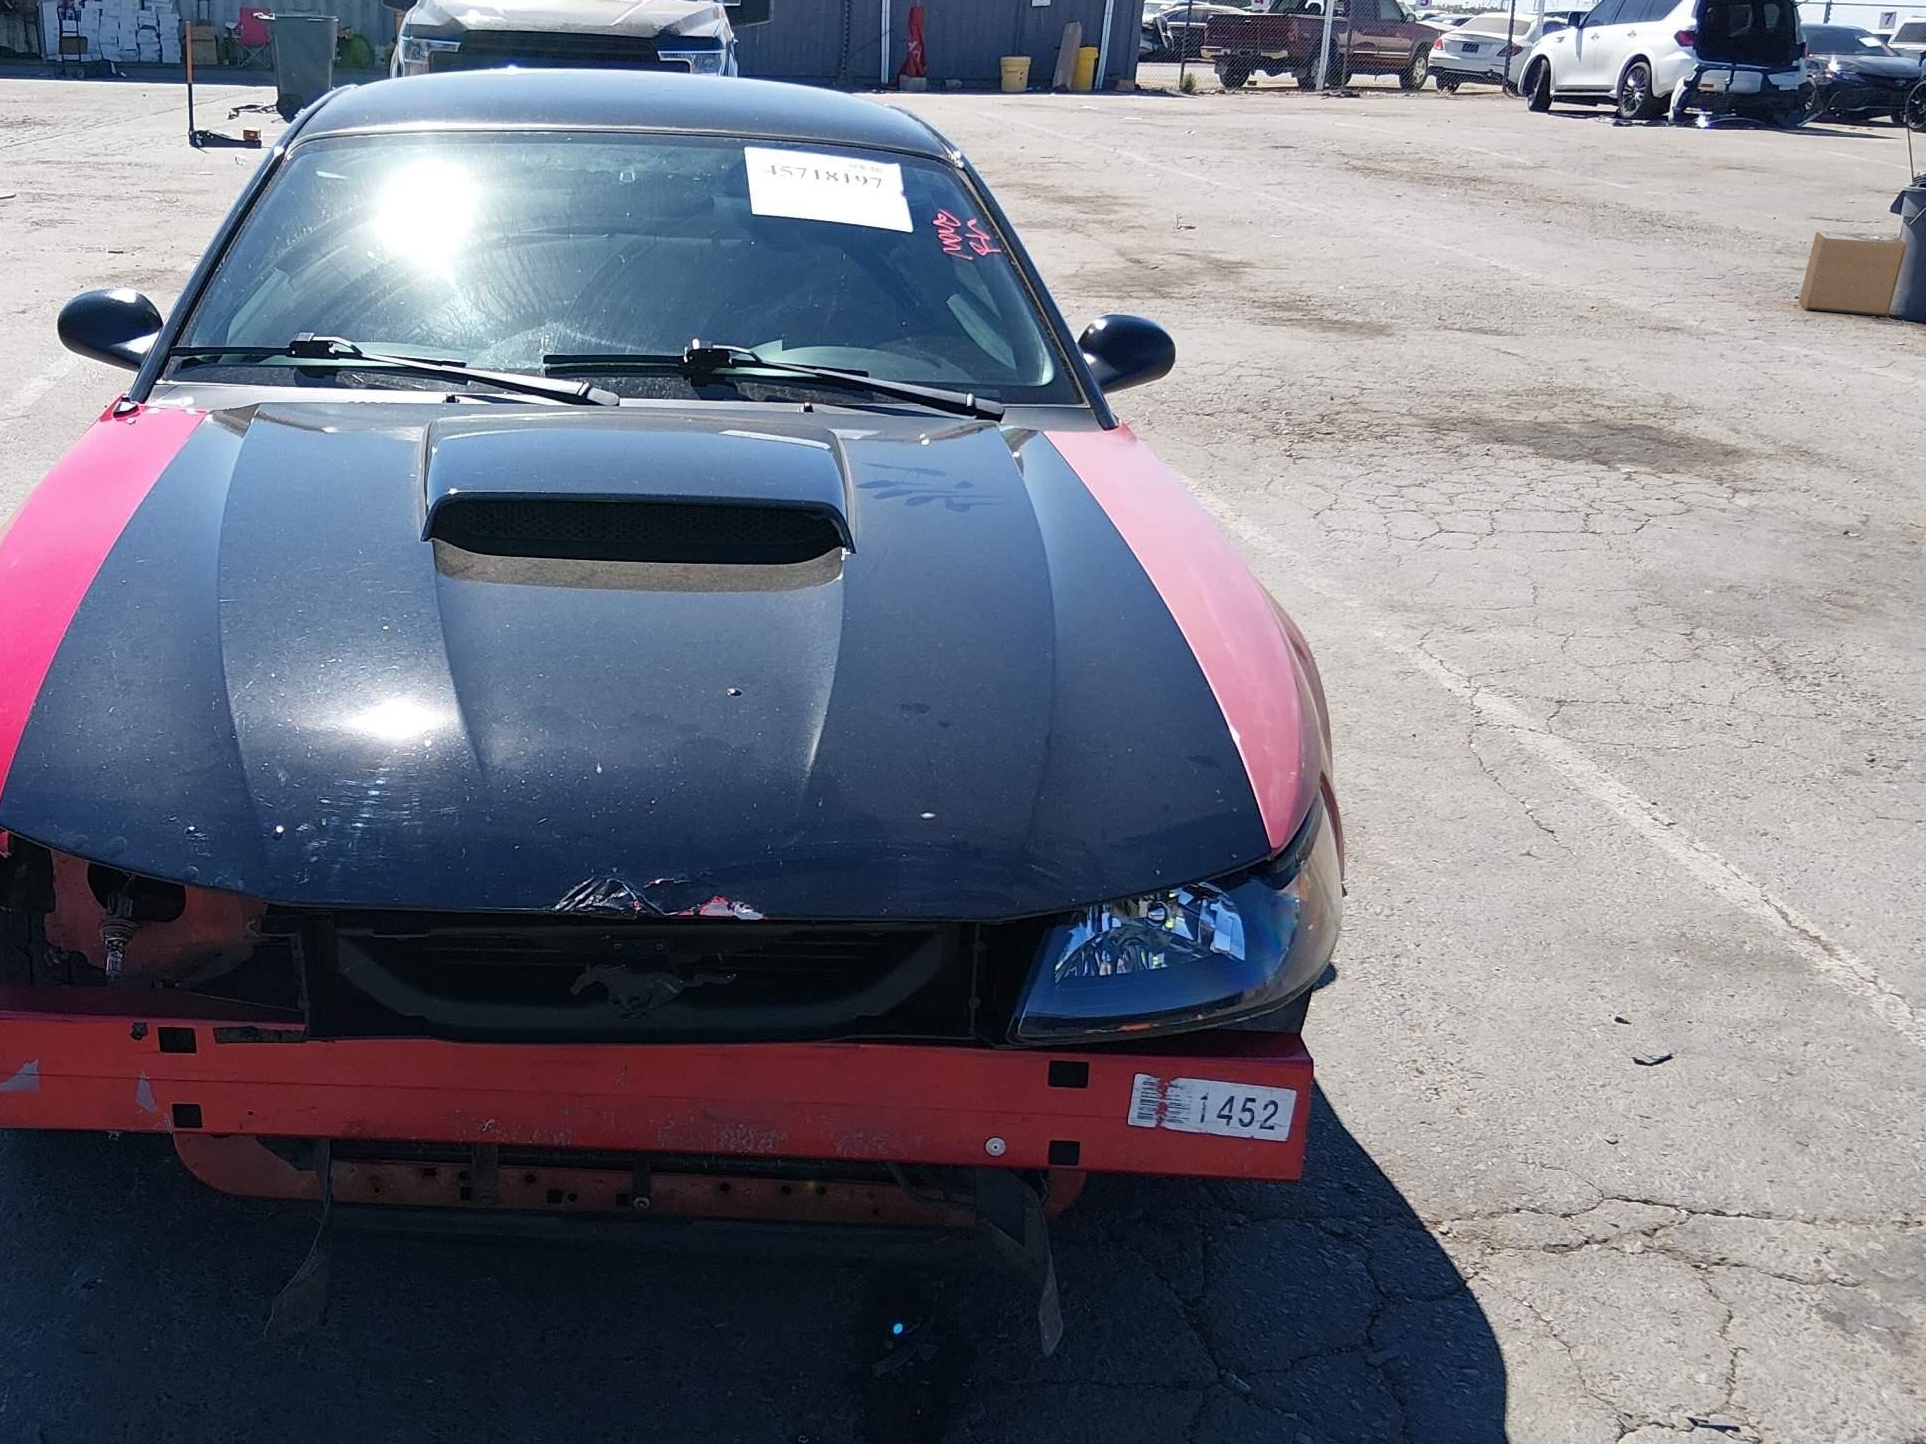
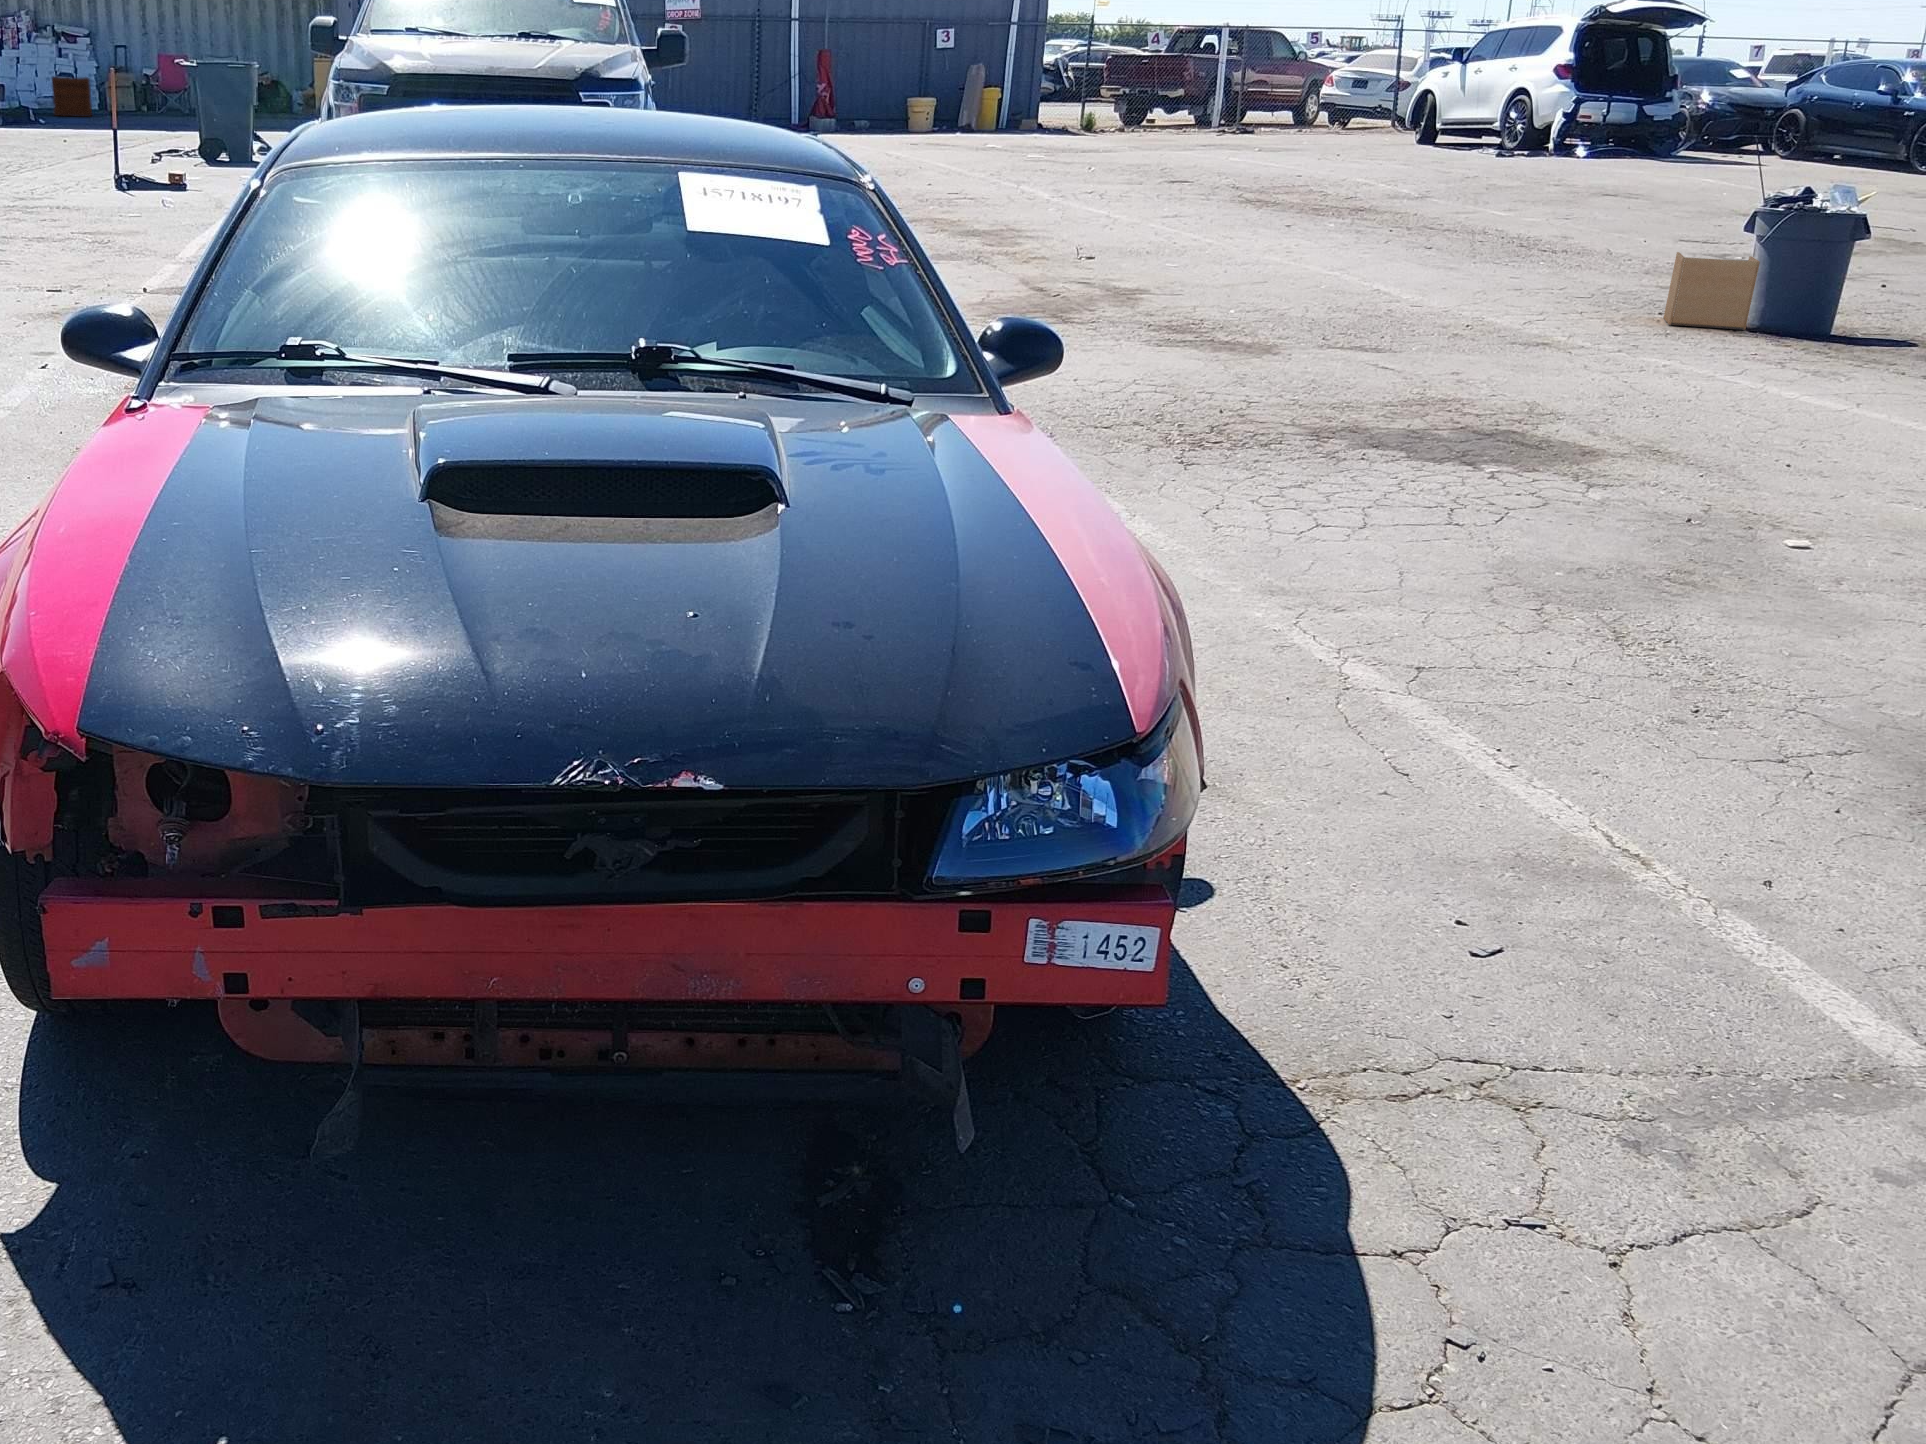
wooden crate: none [138,28,179,69] -> present [52,76,92,117]

